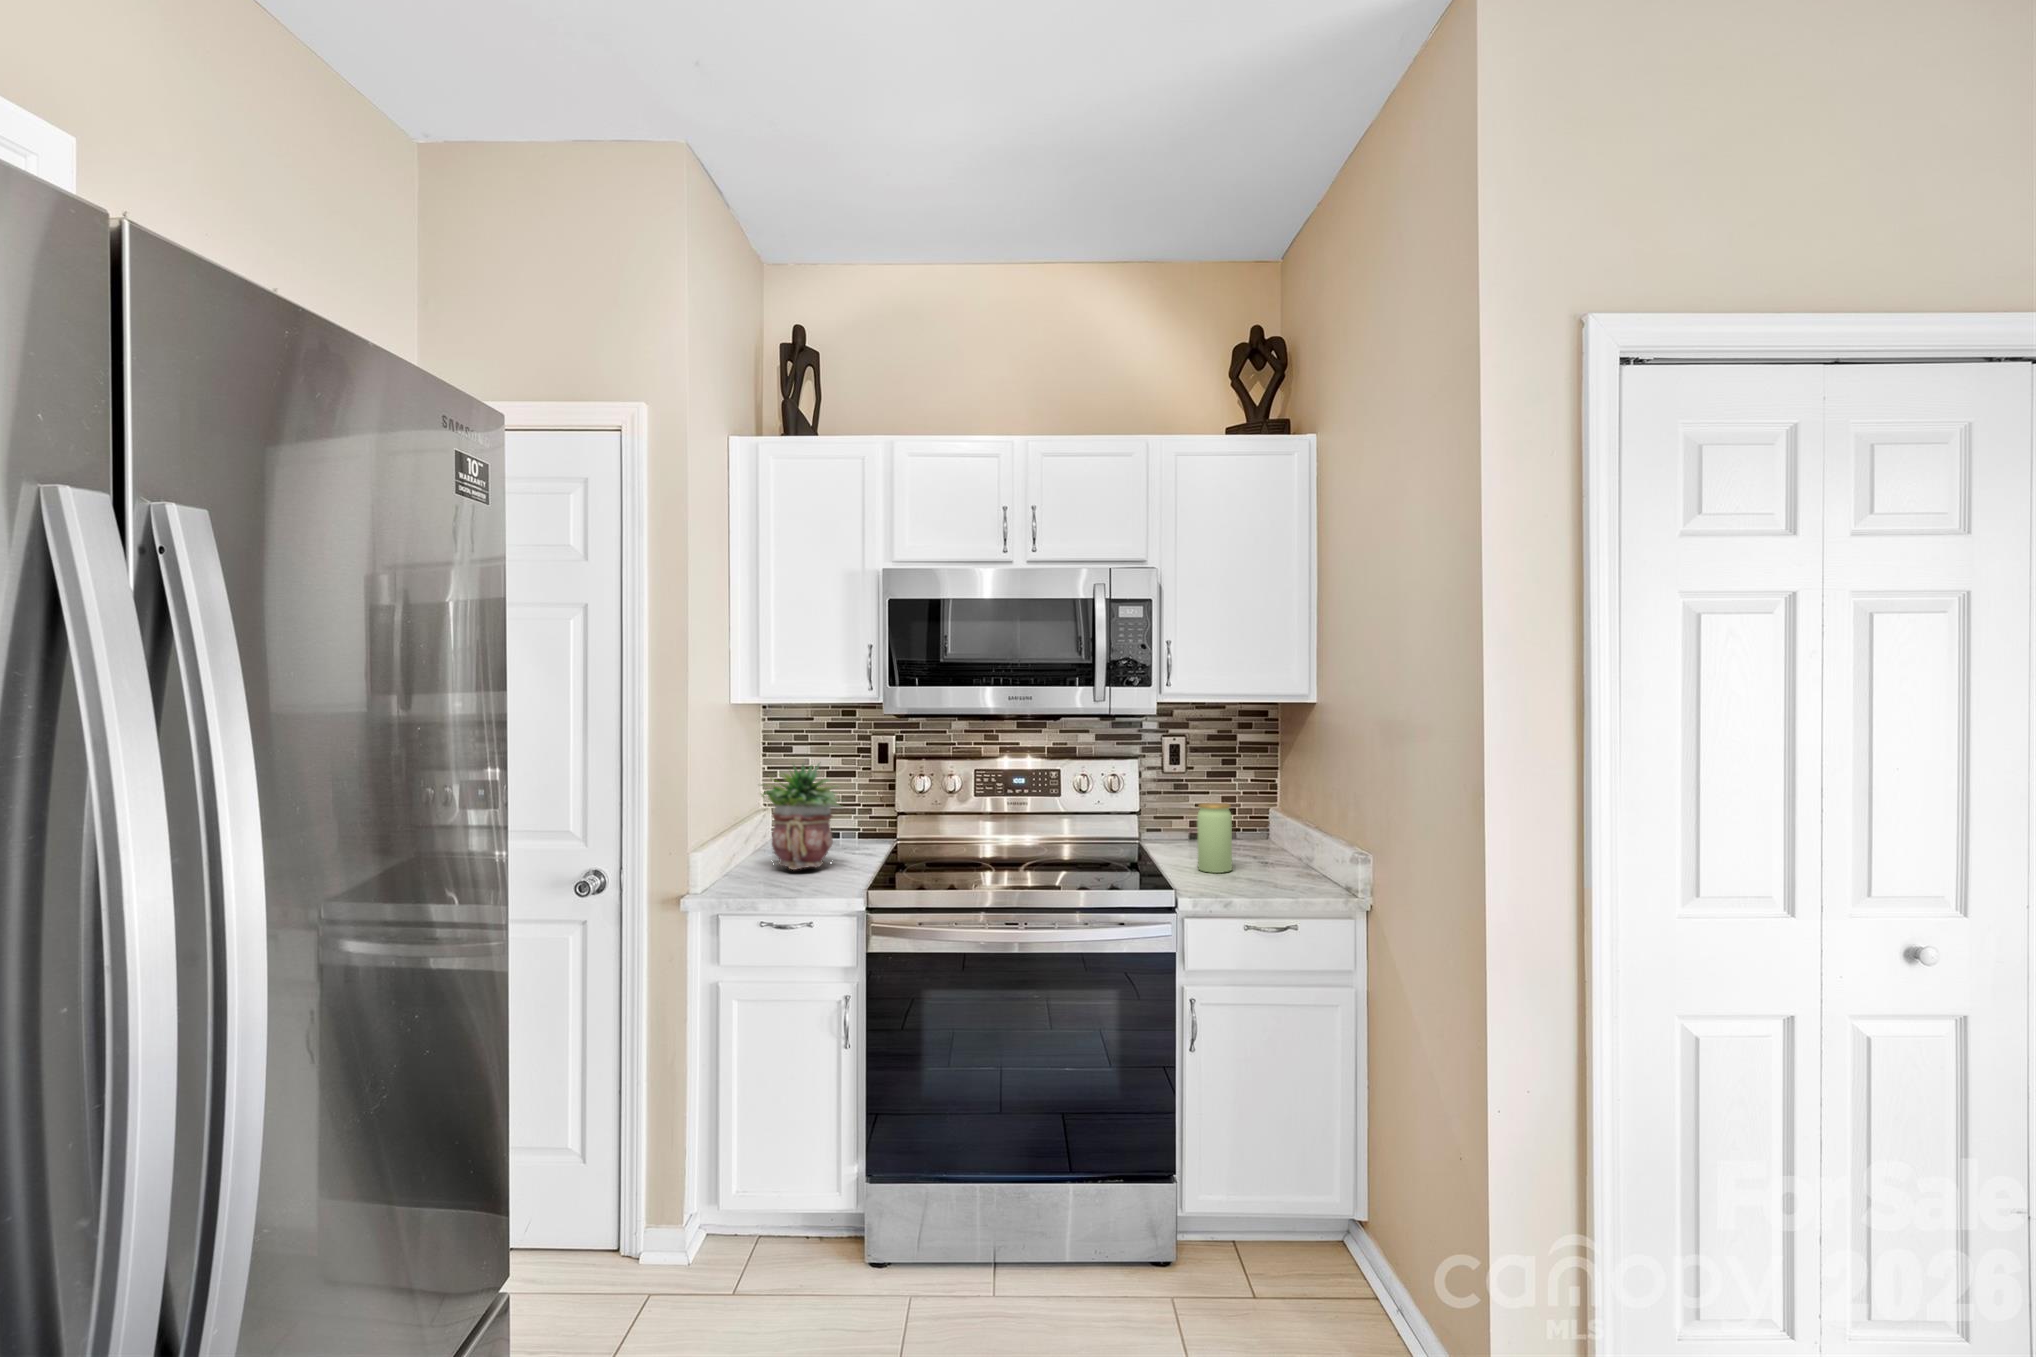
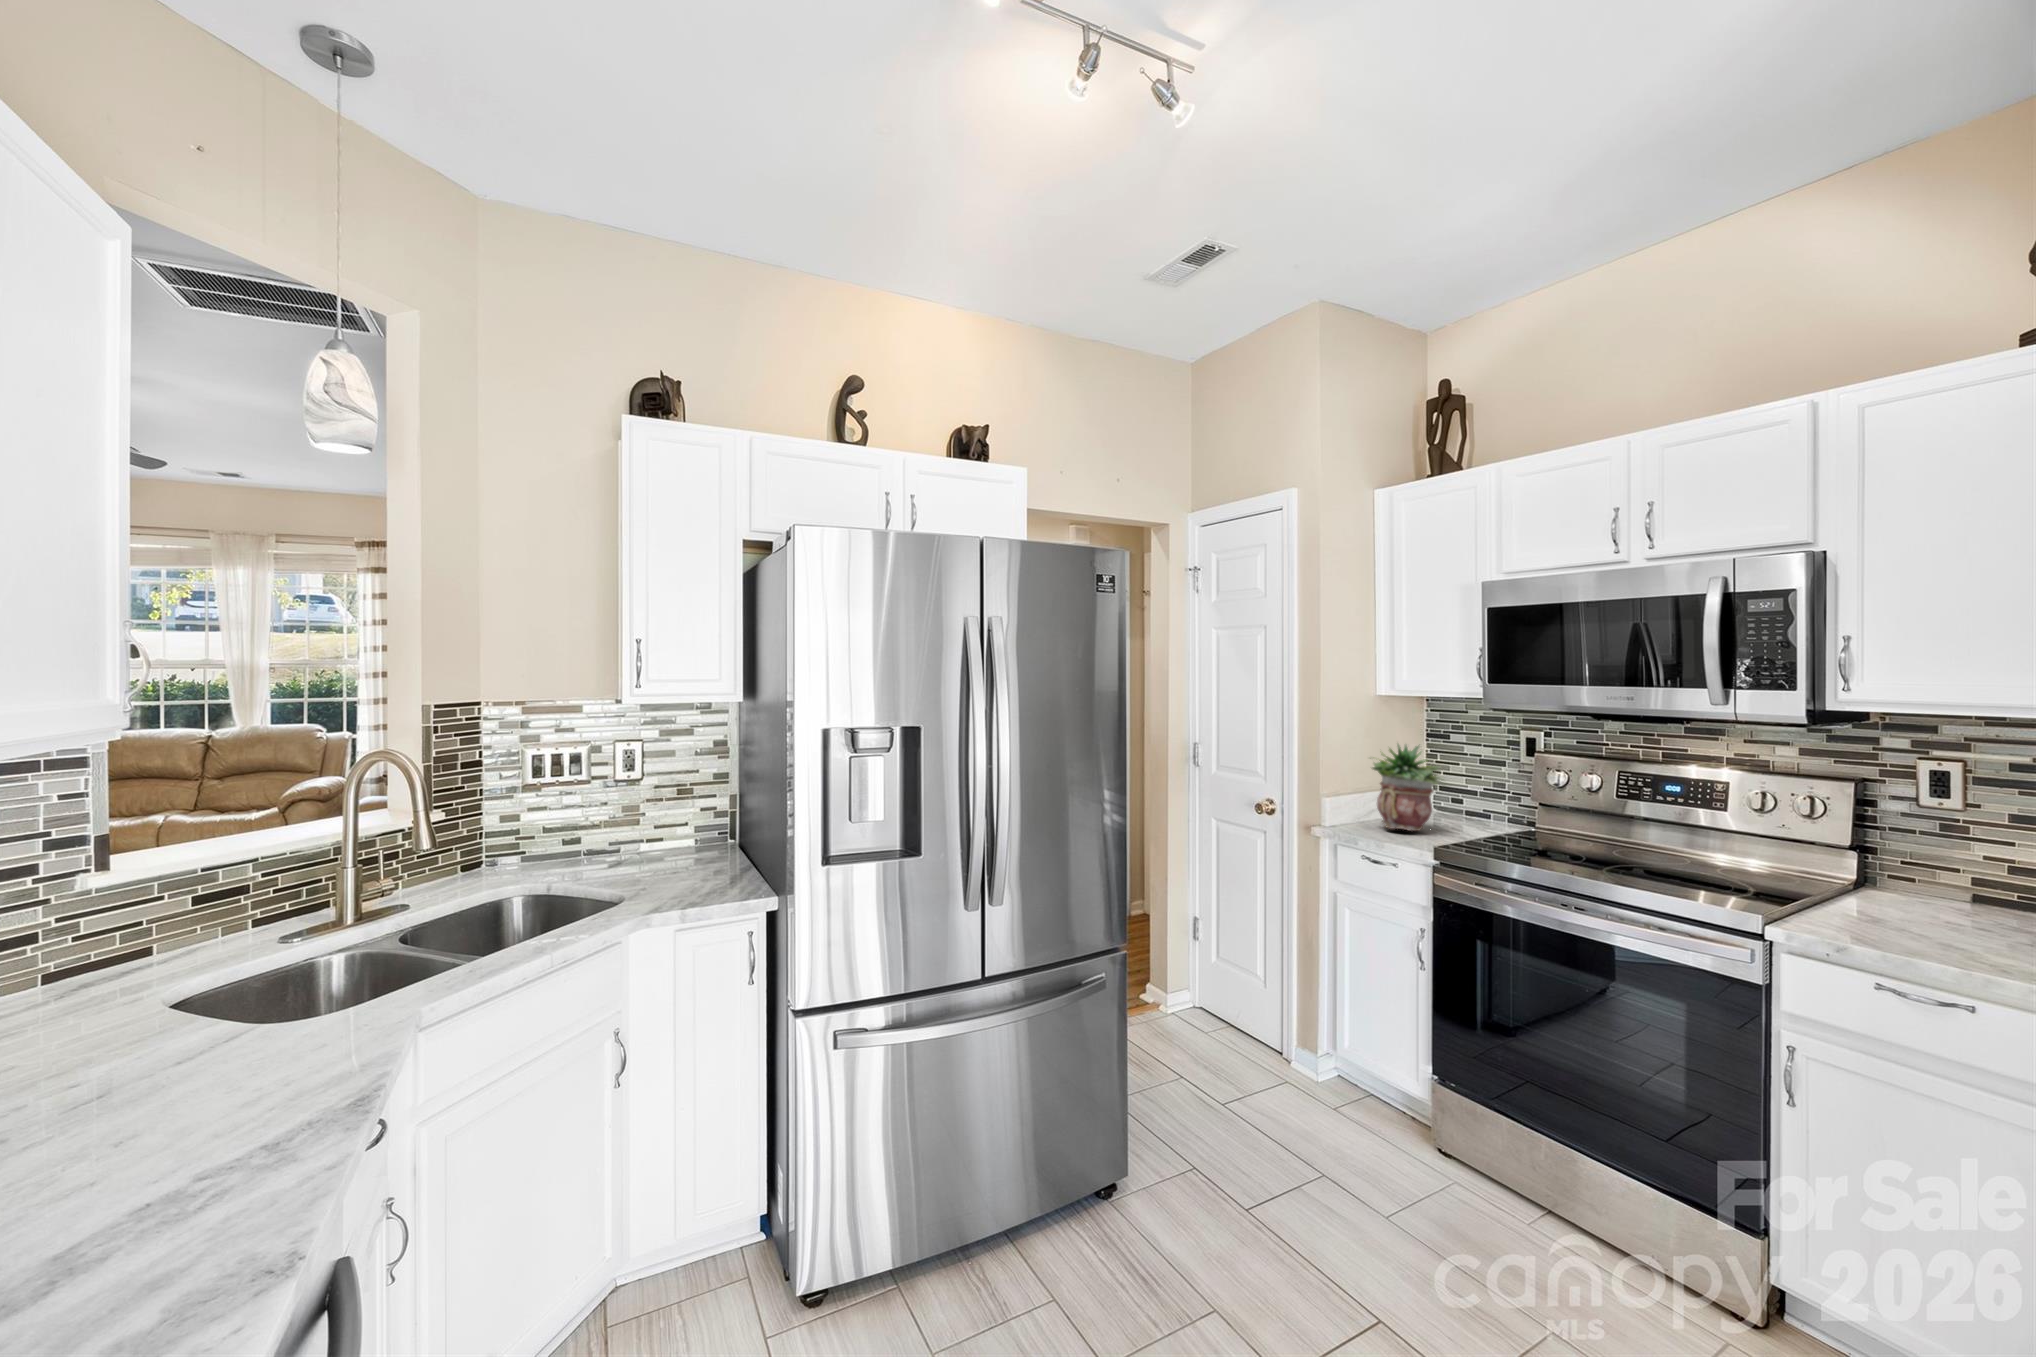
jar: present [1197,803,1232,873] -> none [1875,843,1944,940]

